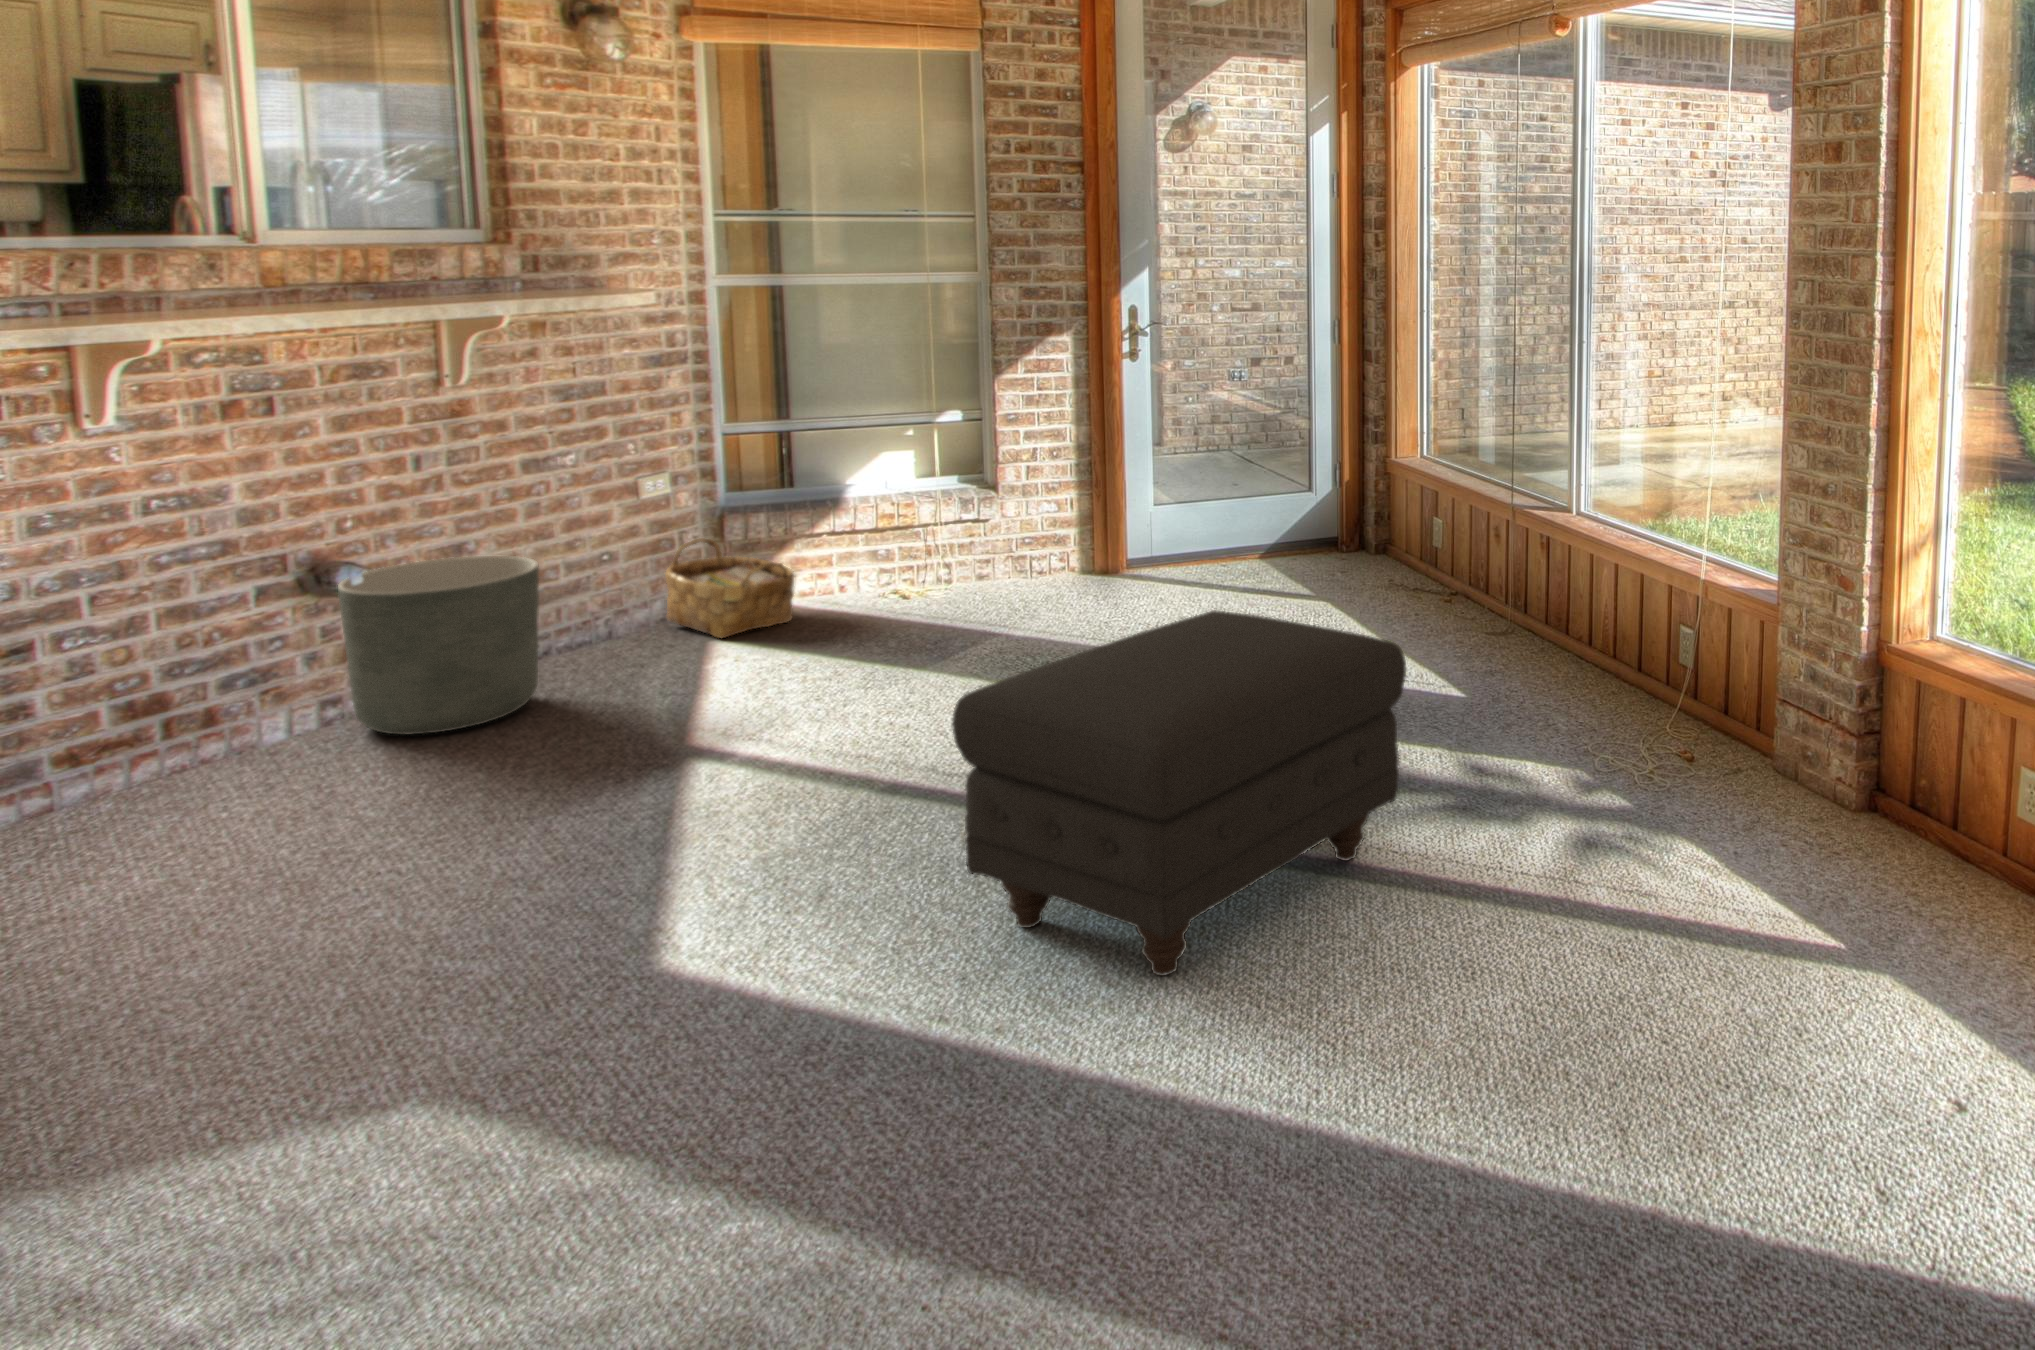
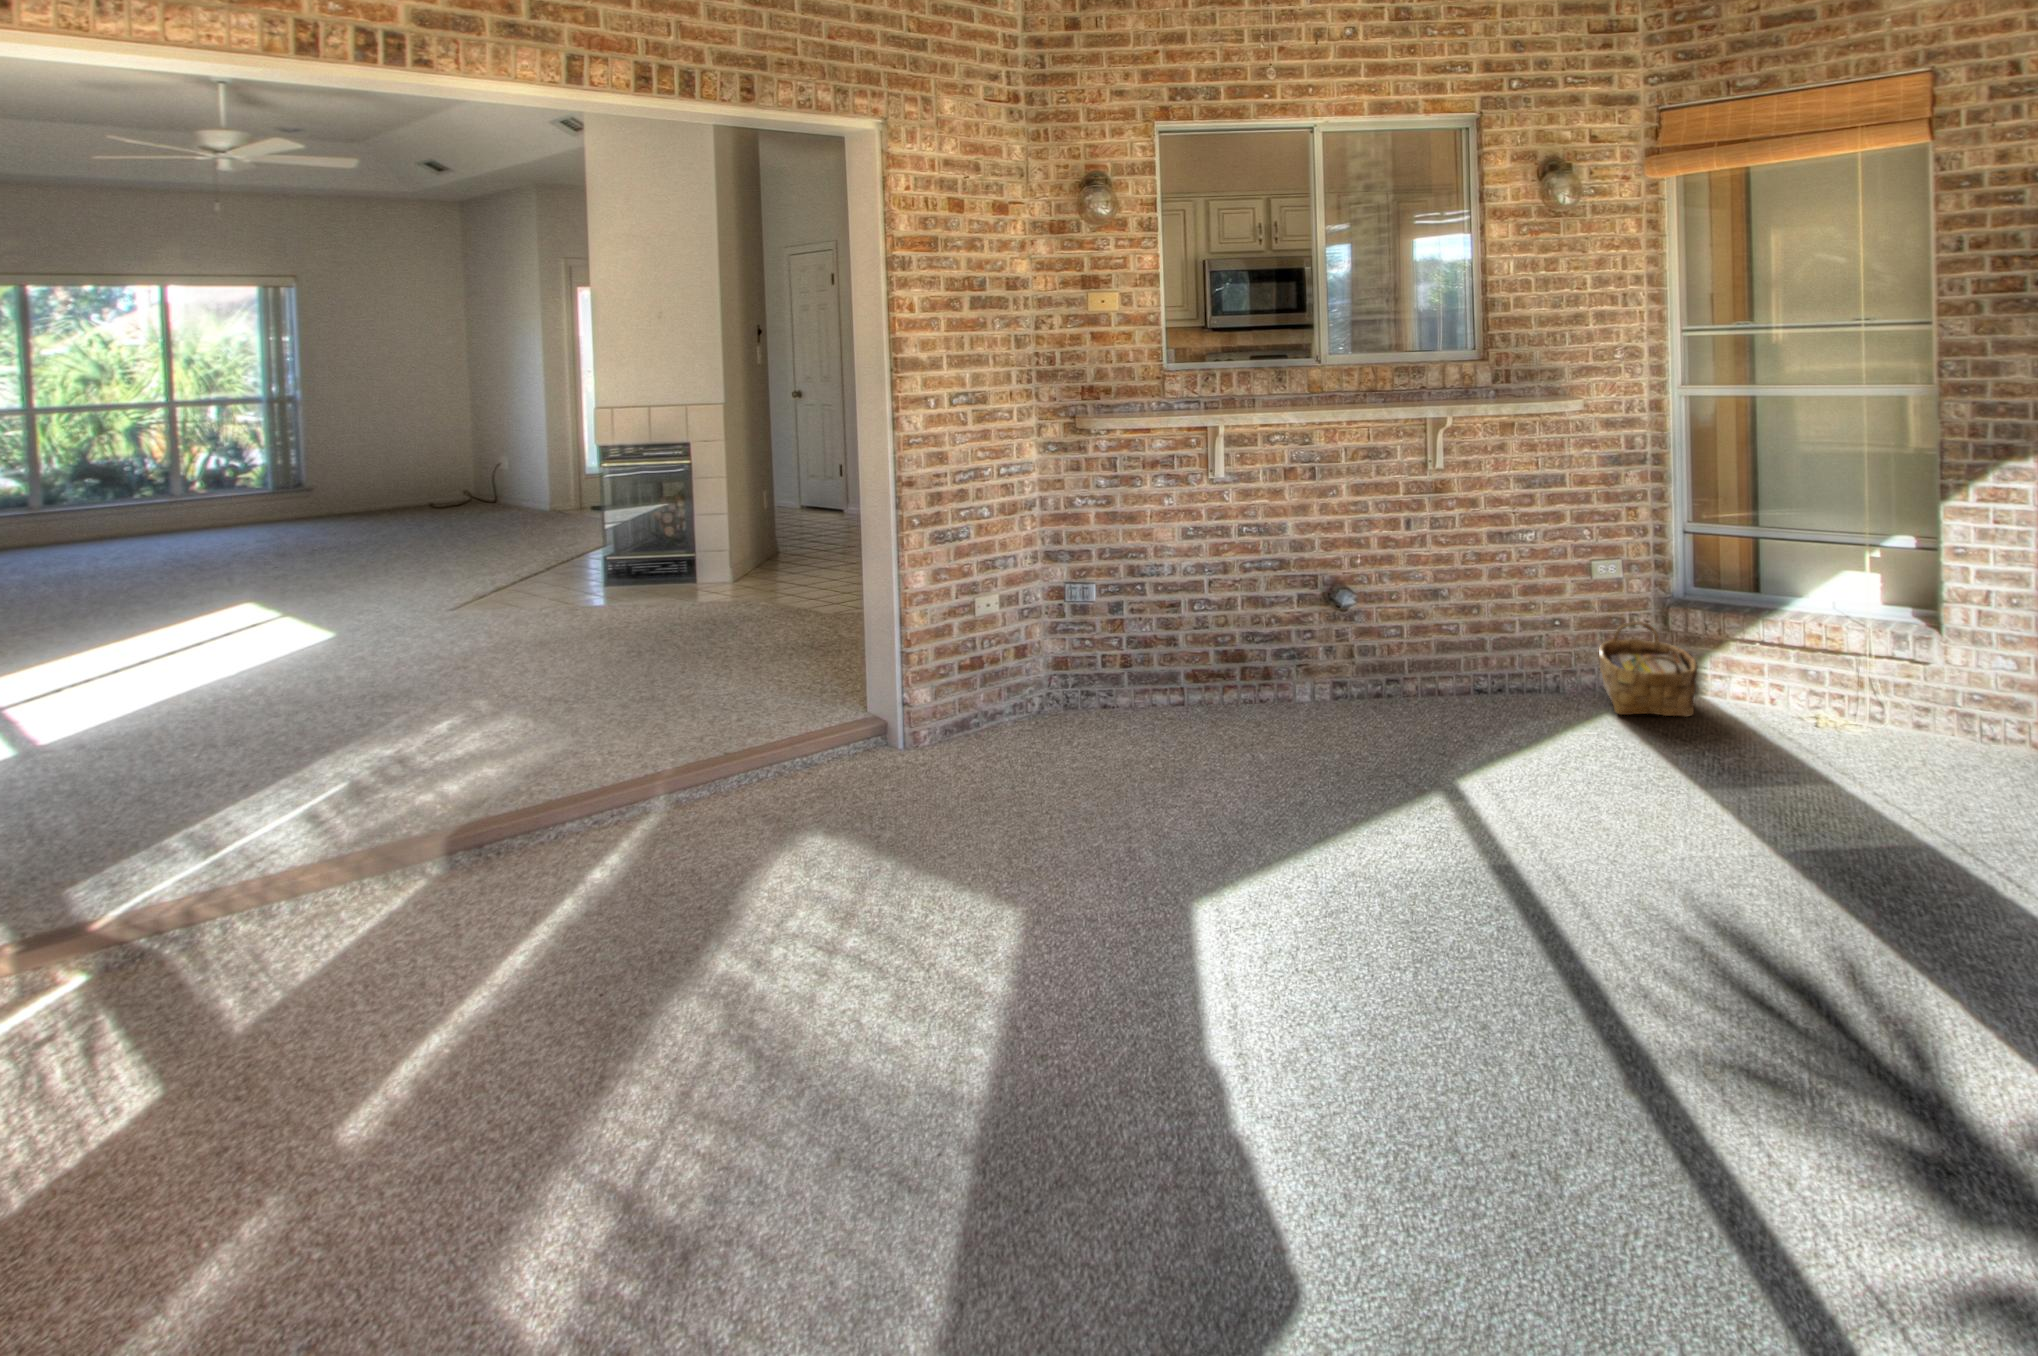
planter: present [338,556,539,735] -> none [1325,596,1447,726]
ottoman: present [952,610,1406,976] -> none [1287,793,1749,1166]

